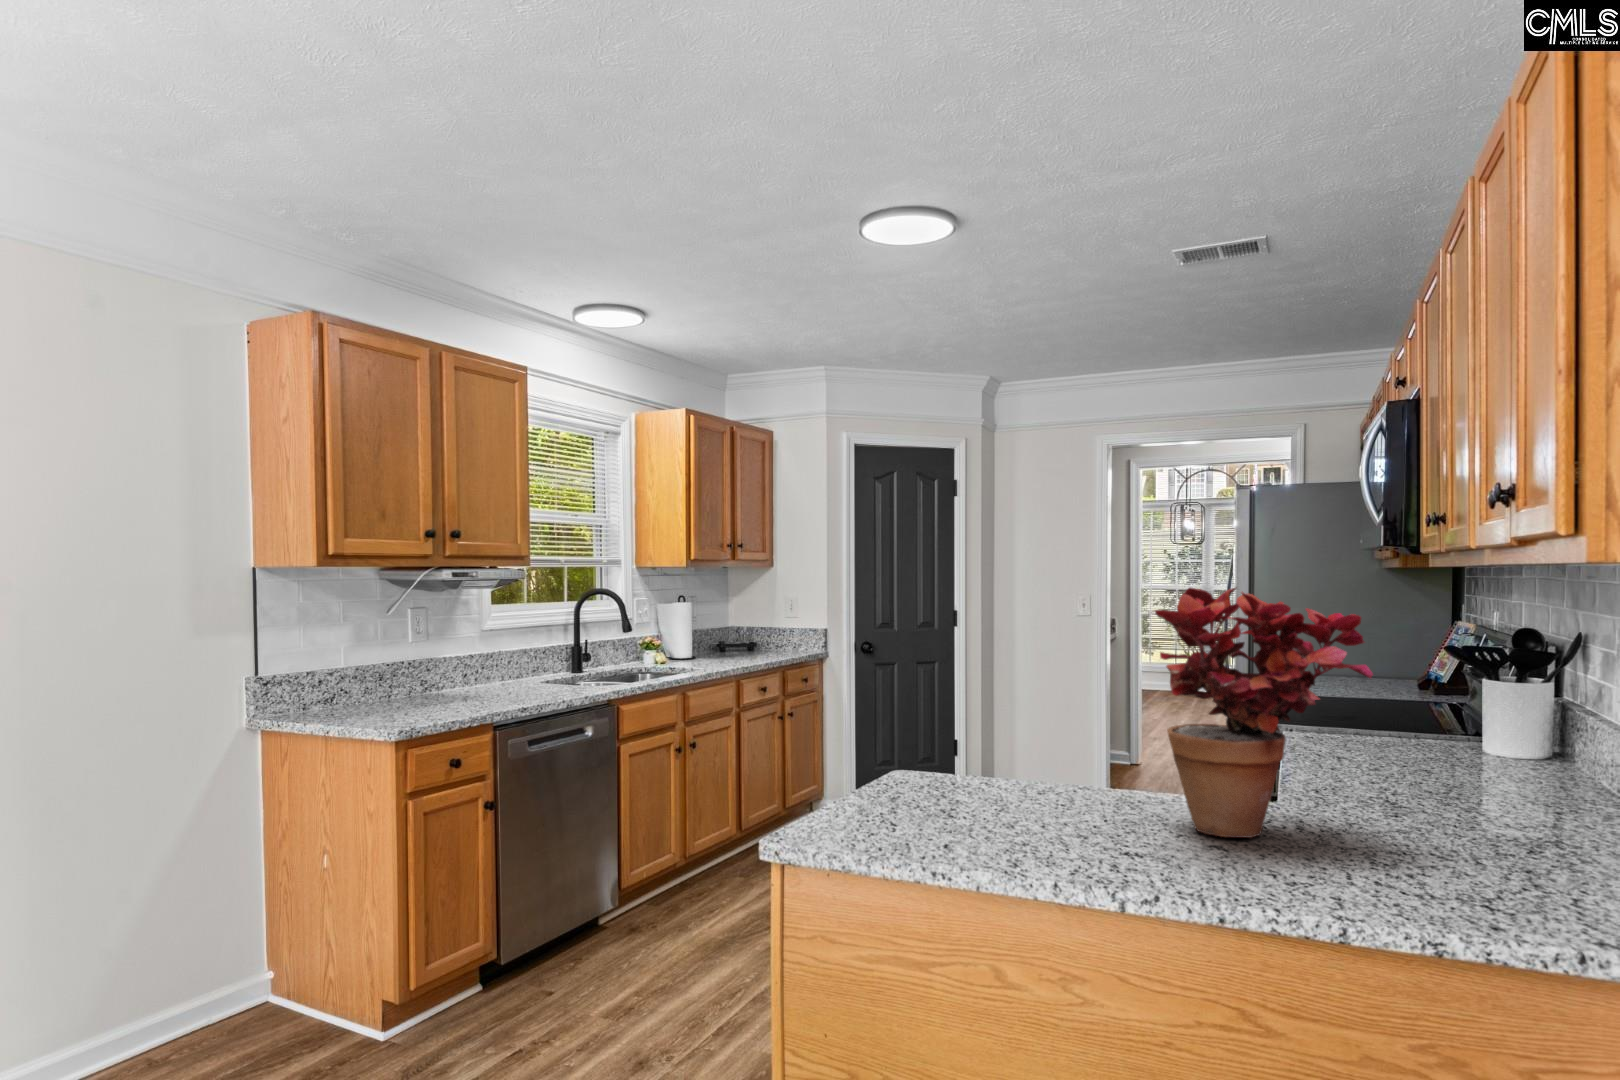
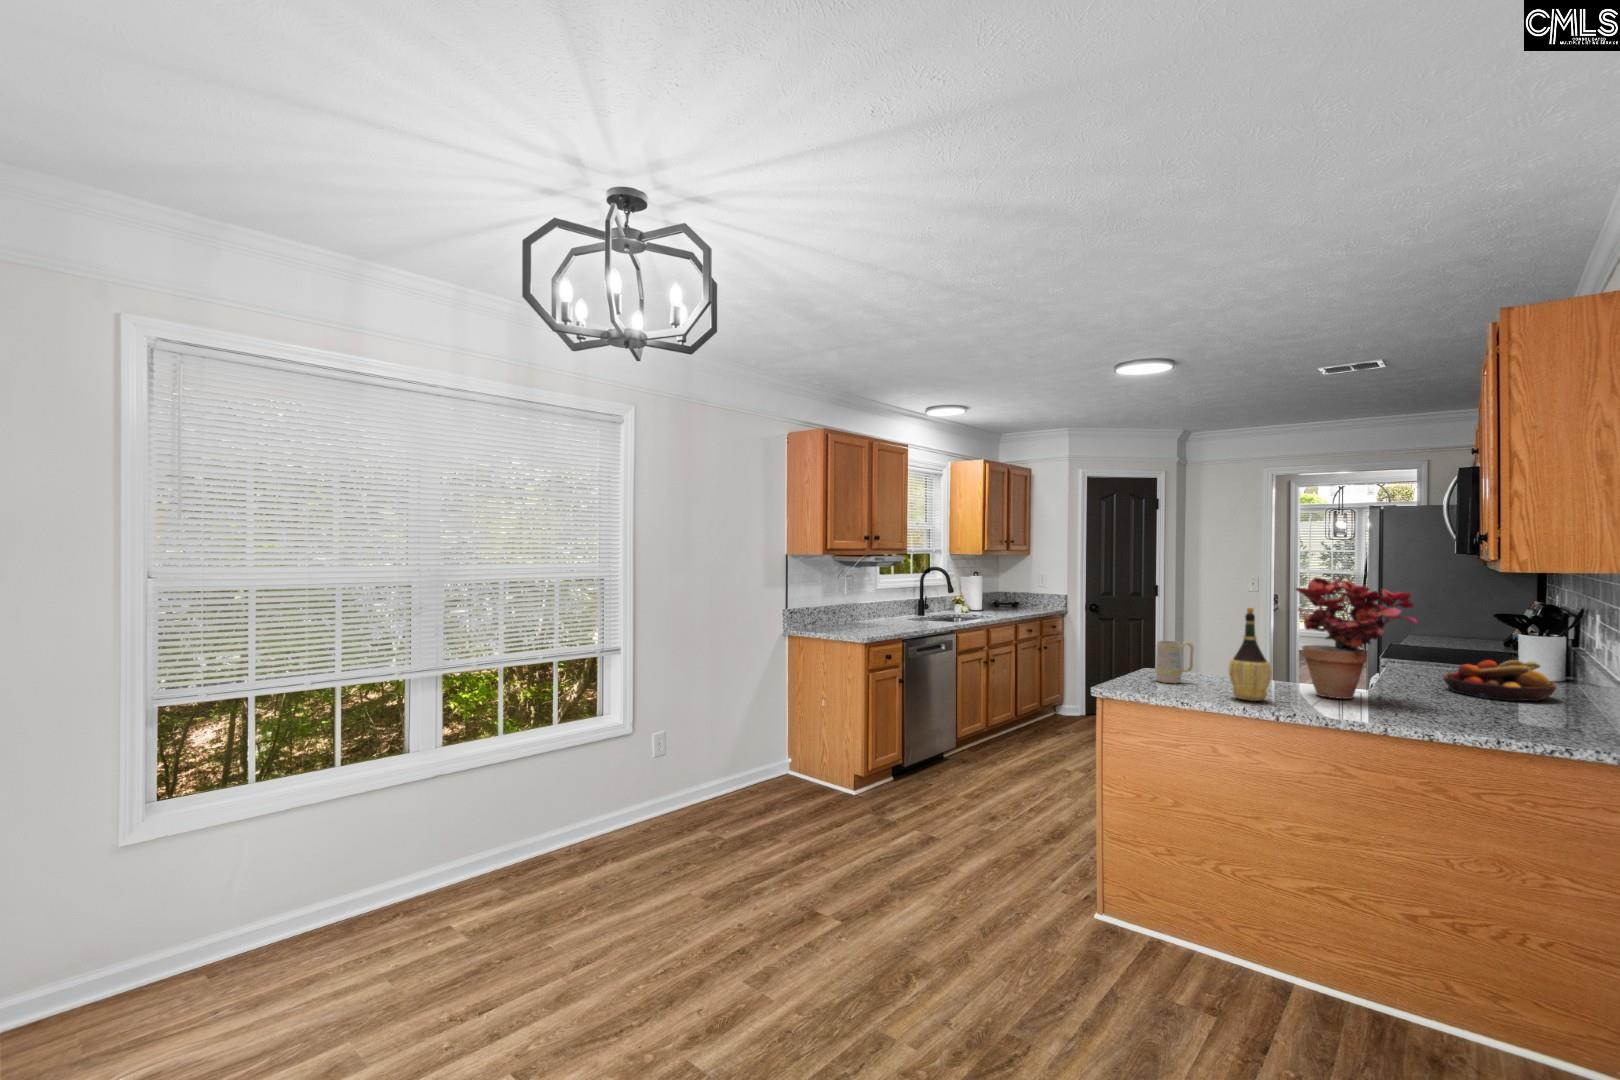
wine bottle: none [1030,656,1113,862] -> present [1229,608,1272,701]
mug: none [897,726,969,818] -> present [1155,641,1194,683]
fruit bowl: none [1391,732,1573,813] -> present [1443,660,1556,701]

